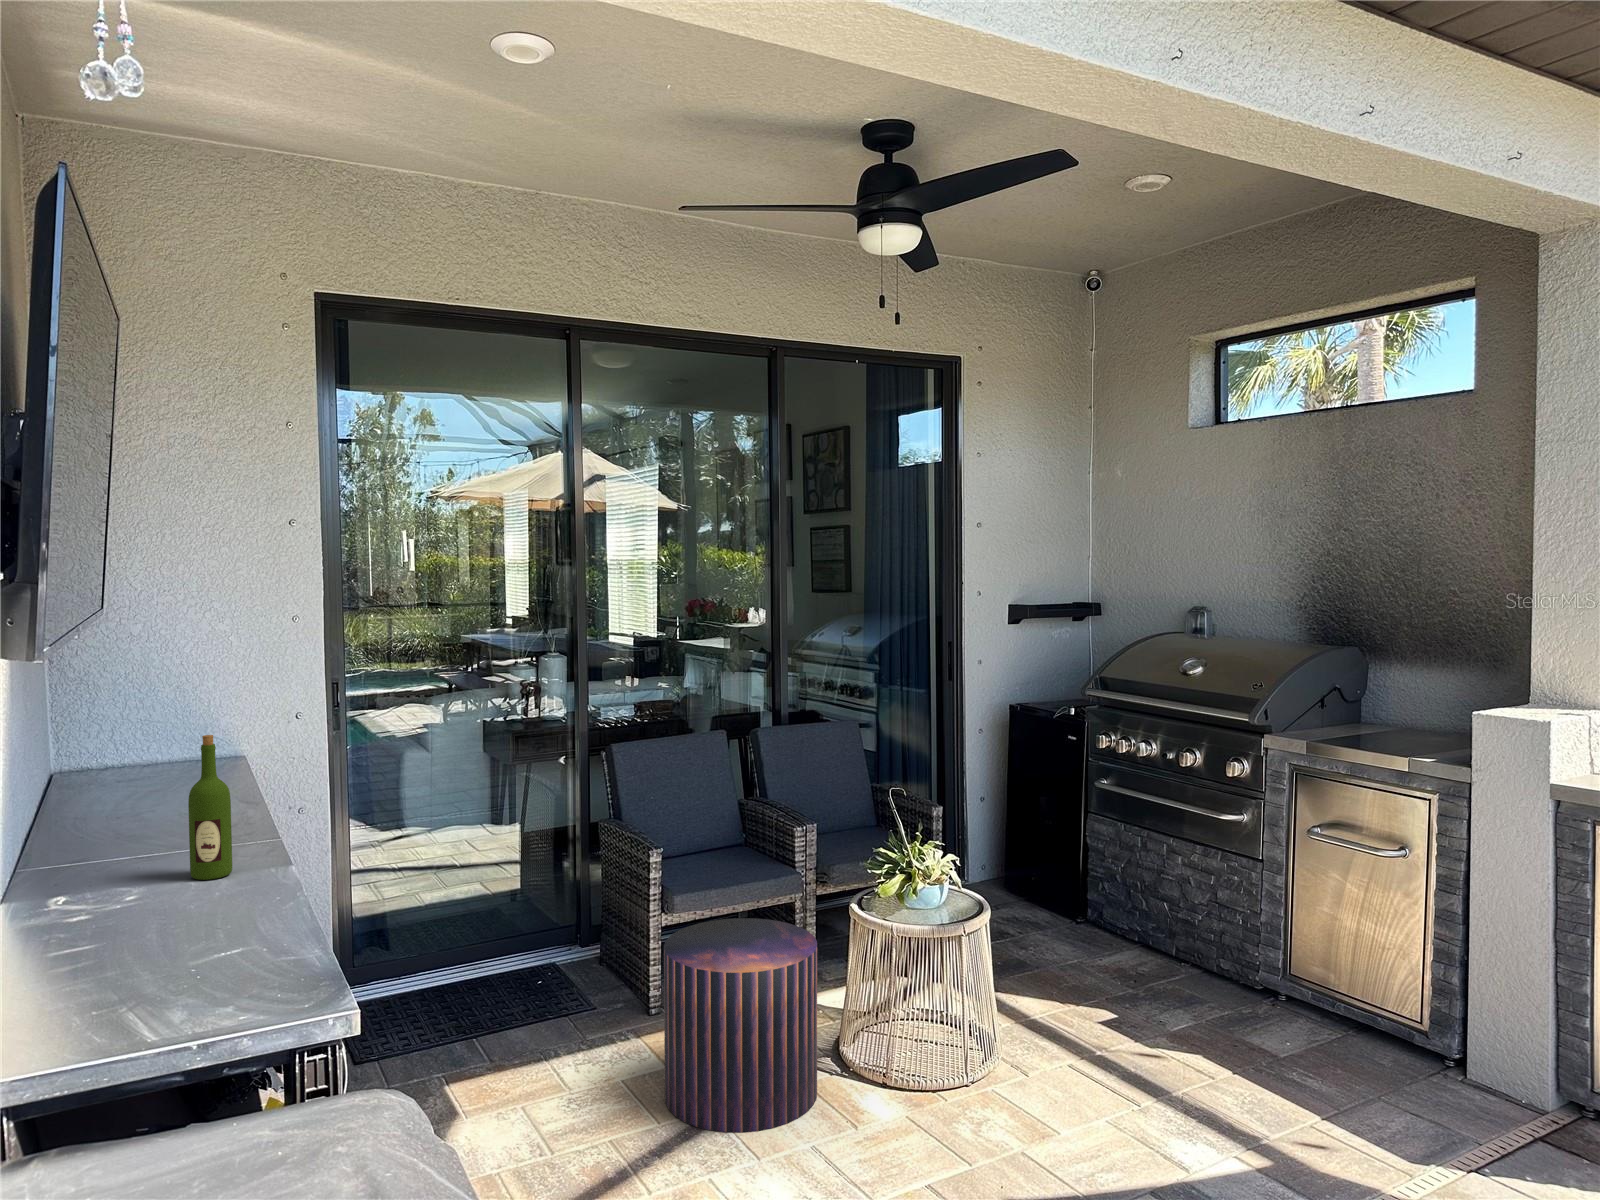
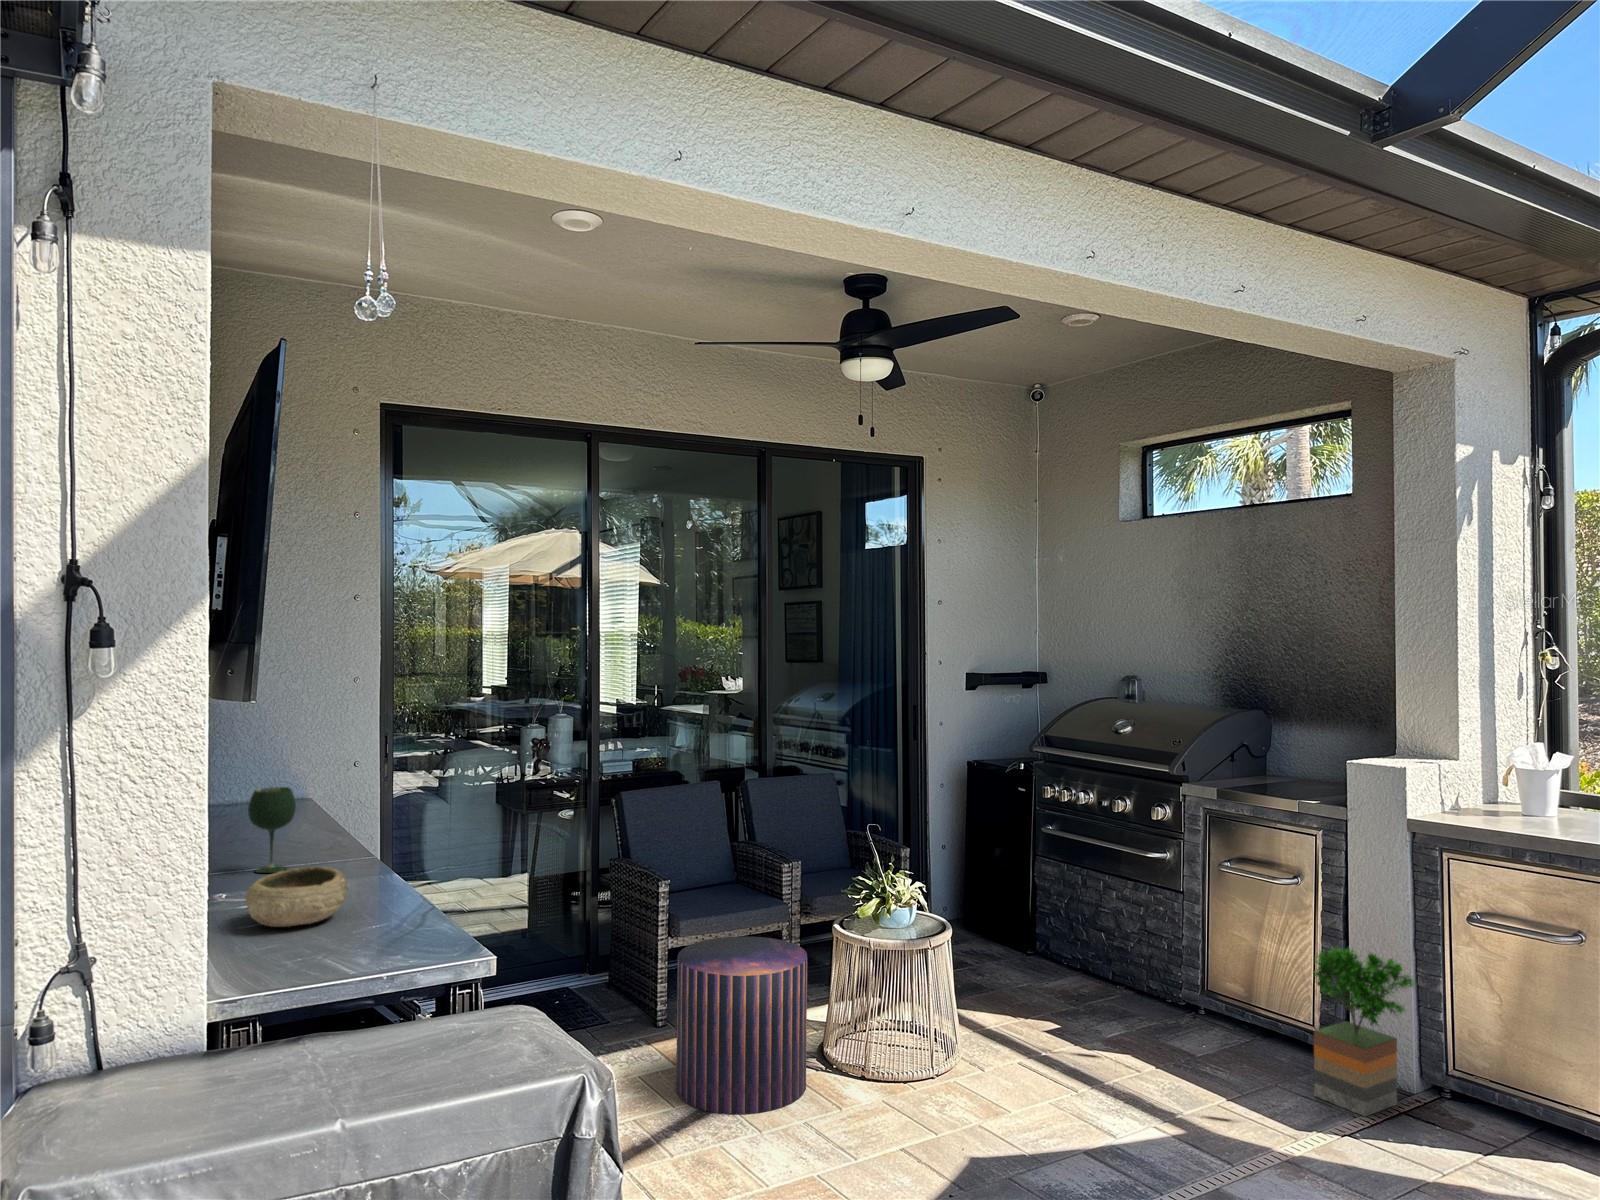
wine bottle: present [188,735,232,880] -> none [313,765,346,882]
wine glass: none [114,760,176,866] -> present [248,787,296,873]
bowl: none [65,871,208,955] -> present [246,866,349,927]
potted tree: none [1426,936,1563,1143] -> present [1314,948,1414,1116]

